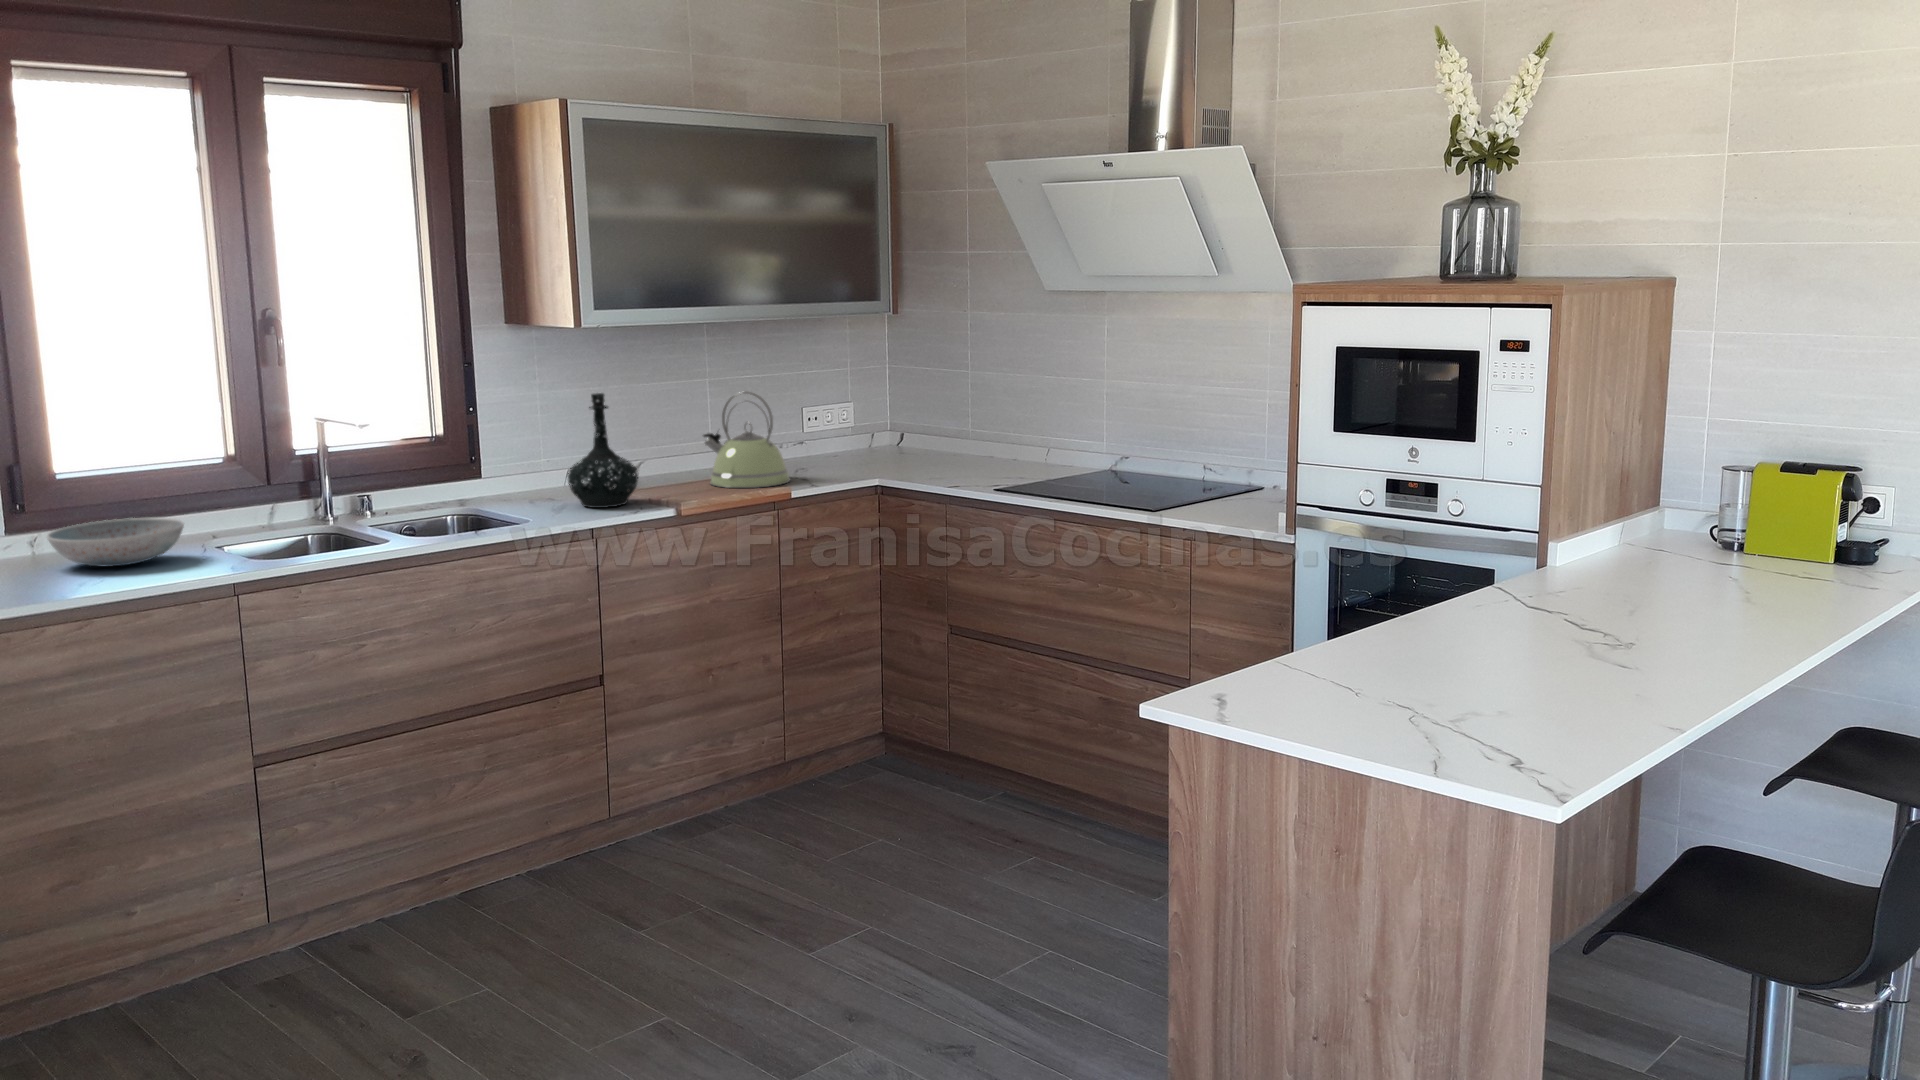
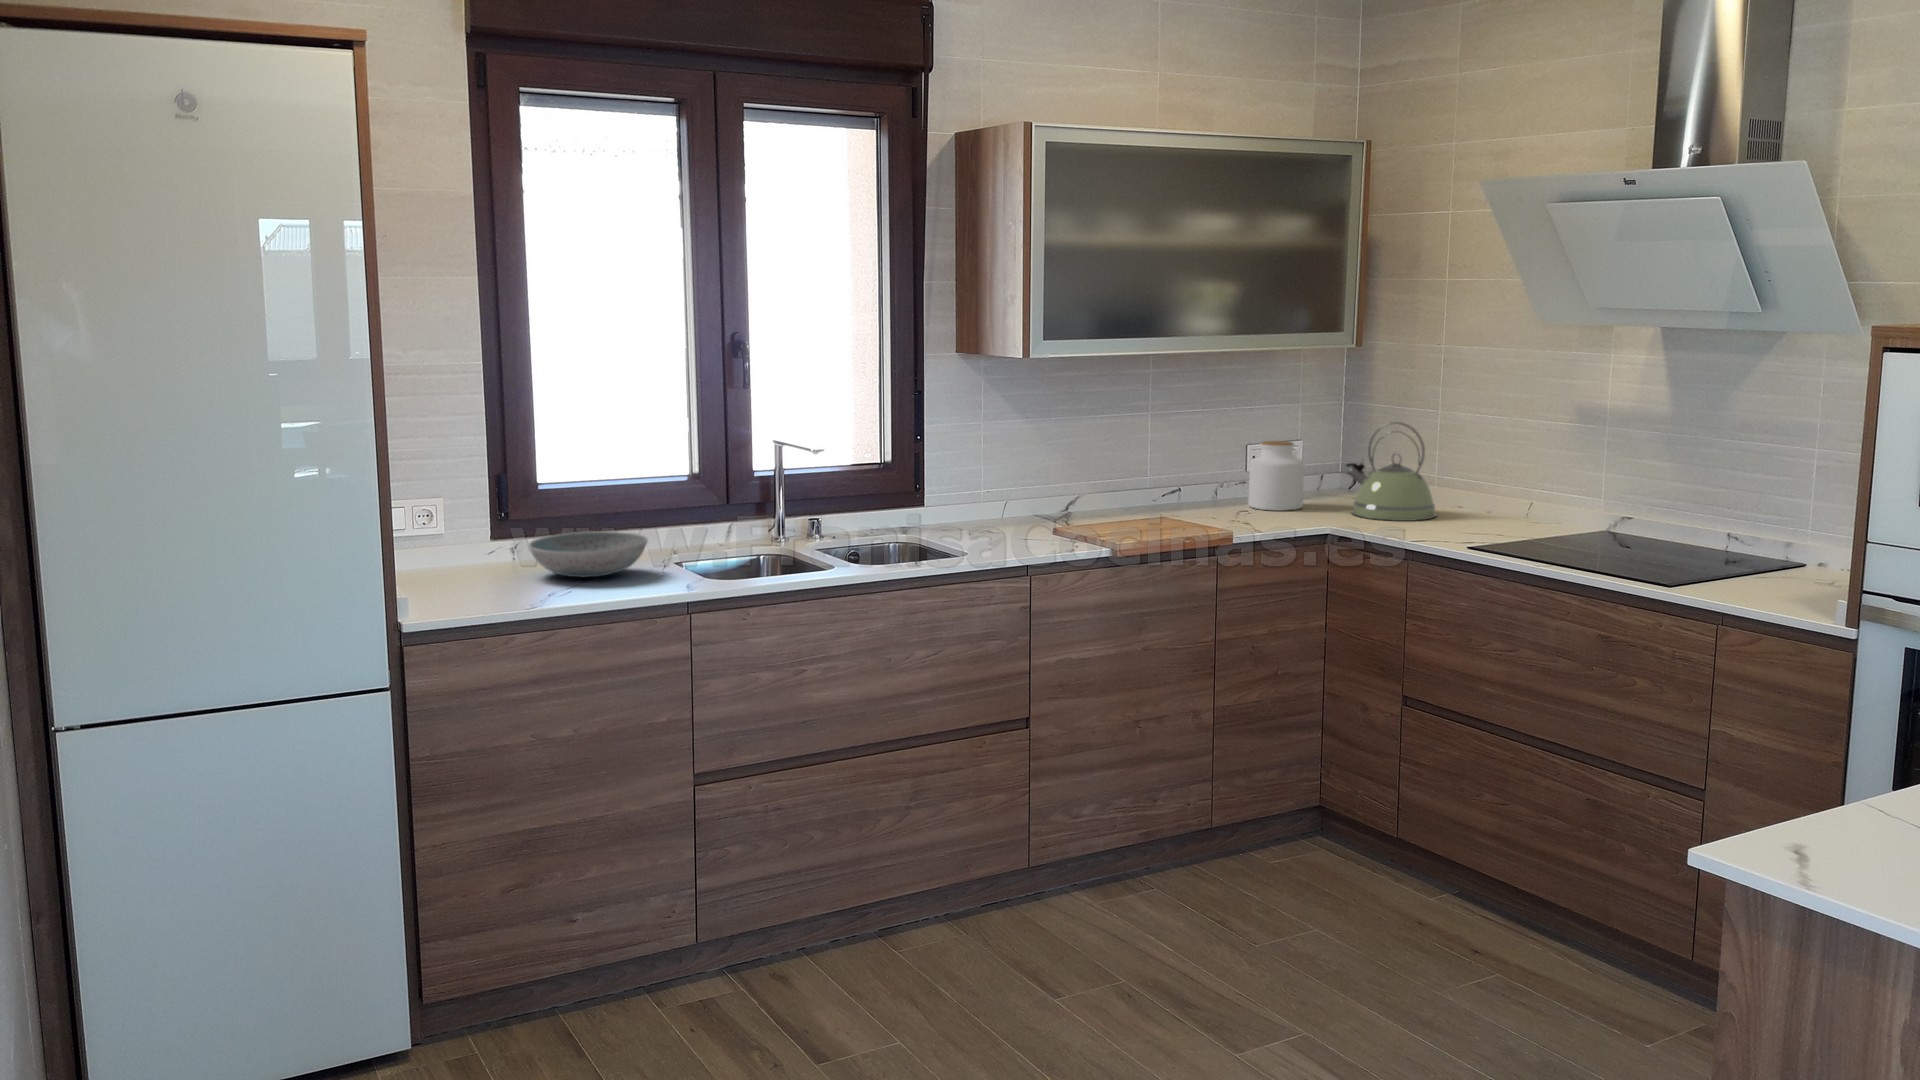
kettle: present [703,392,790,488] -> present [1346,422,1436,521]
bottle: present [568,393,638,508] -> none [1008,425,1080,543]
jar: none [801,402,853,467] -> present [1248,441,1304,511]

